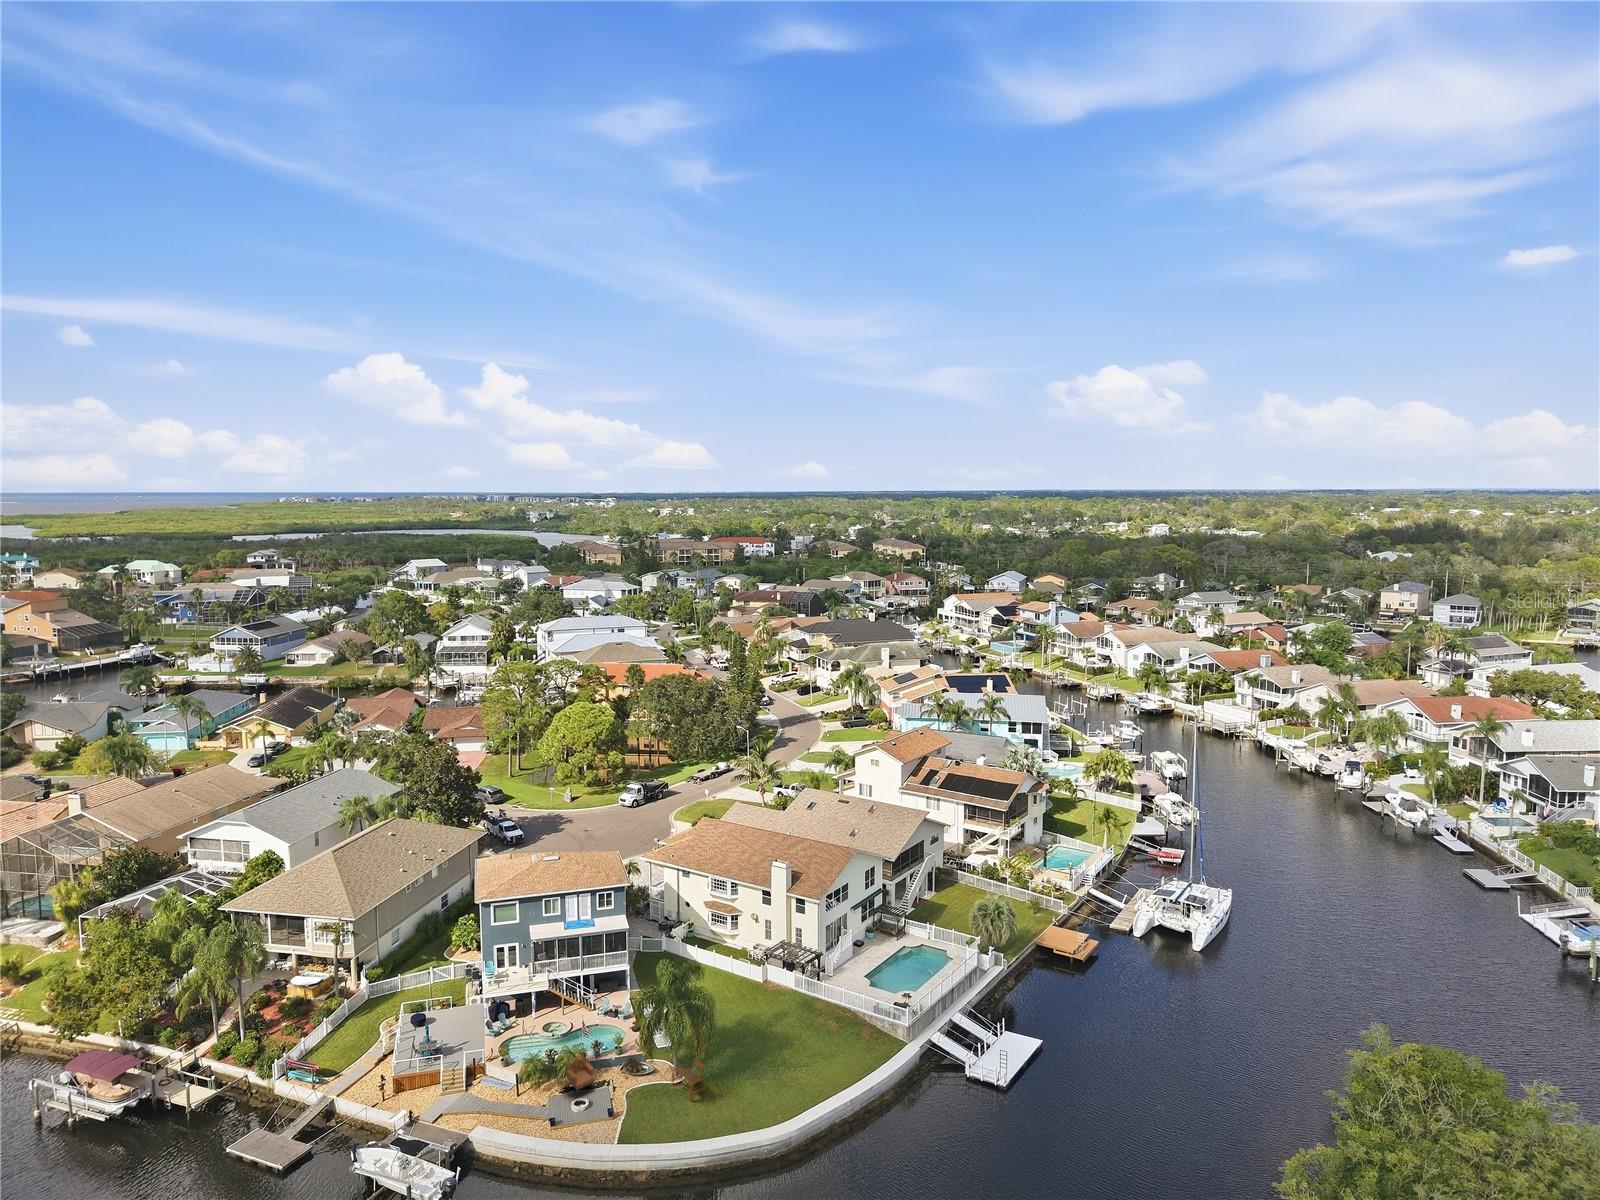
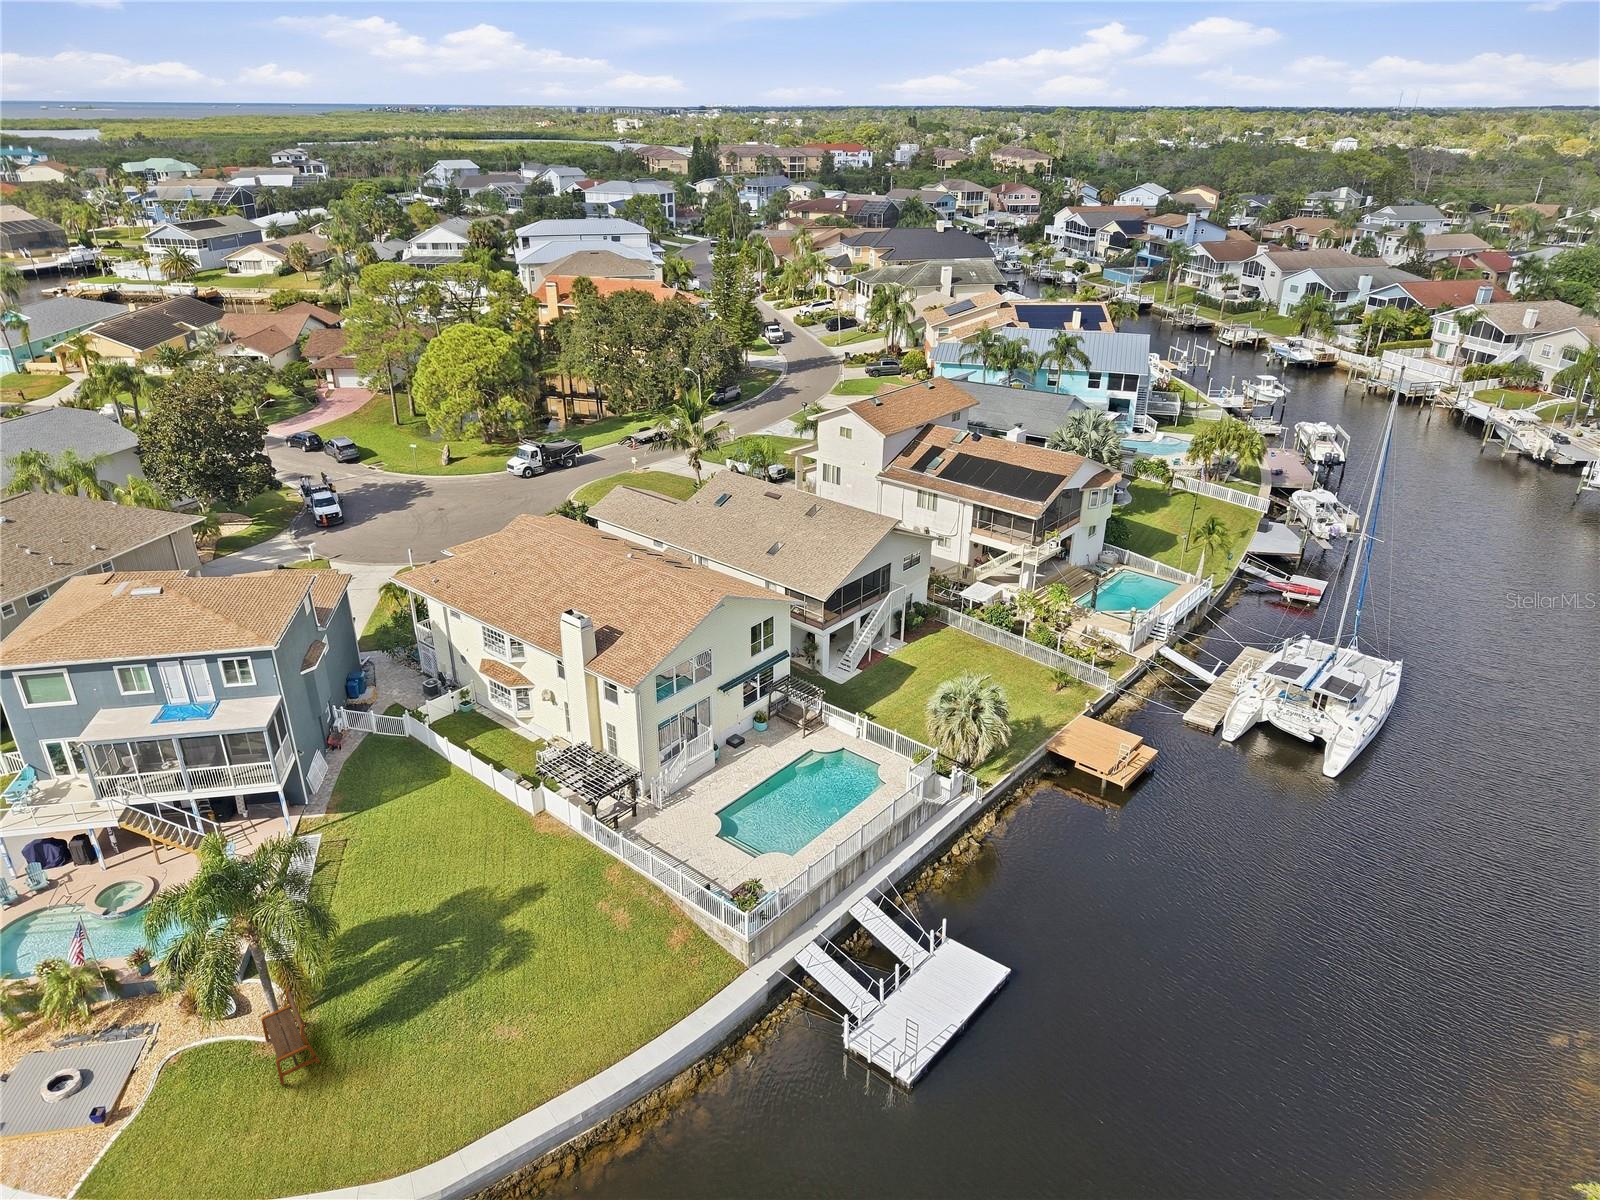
armchair: present [566,1055,595,1092] -> none [52,981,113,1058]

